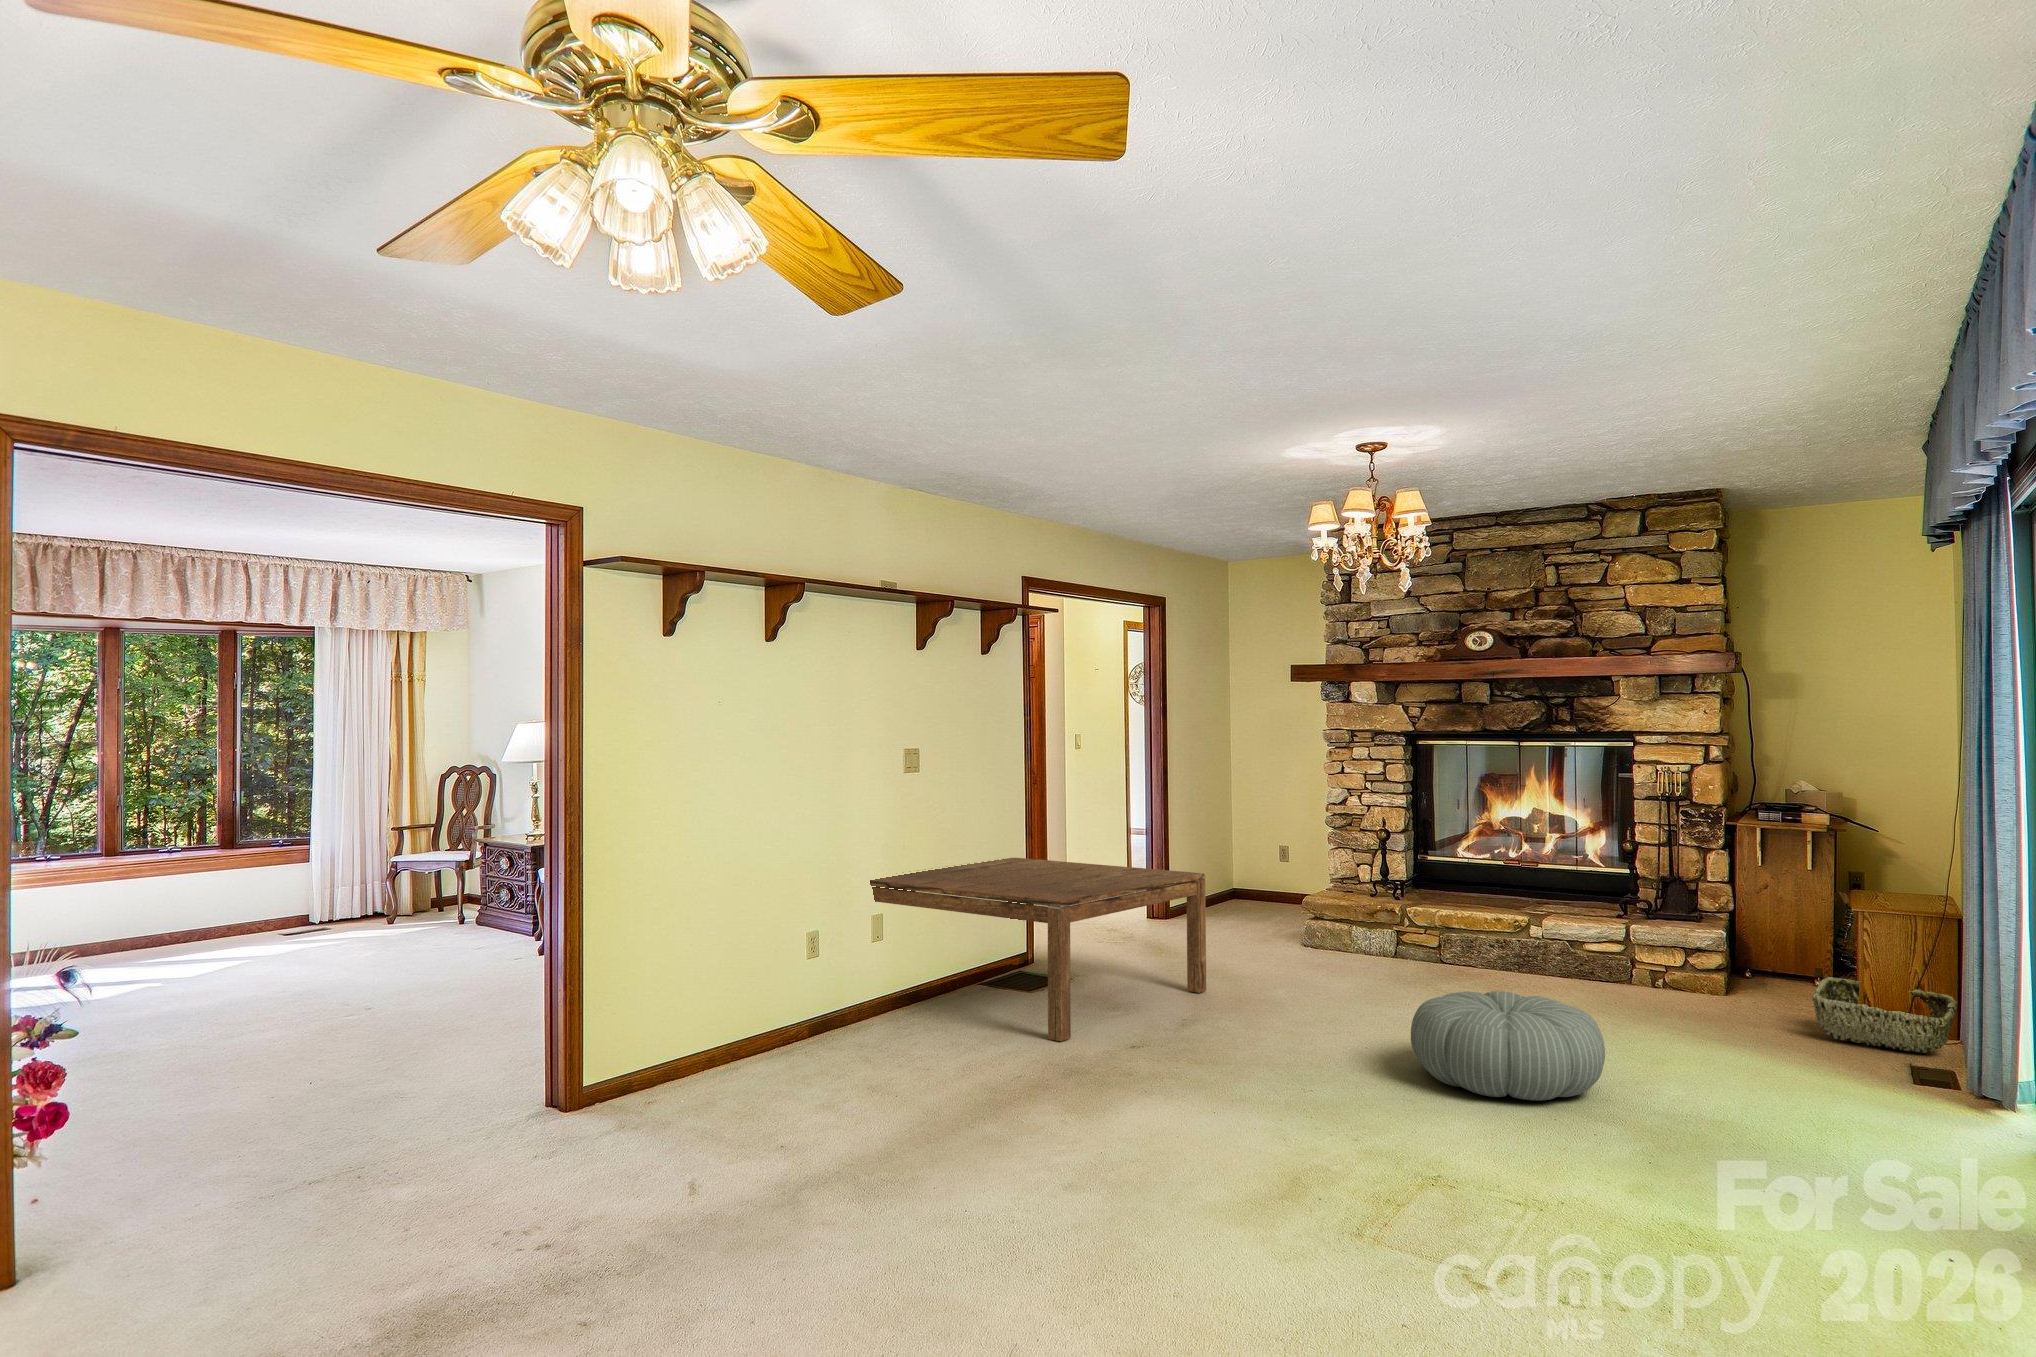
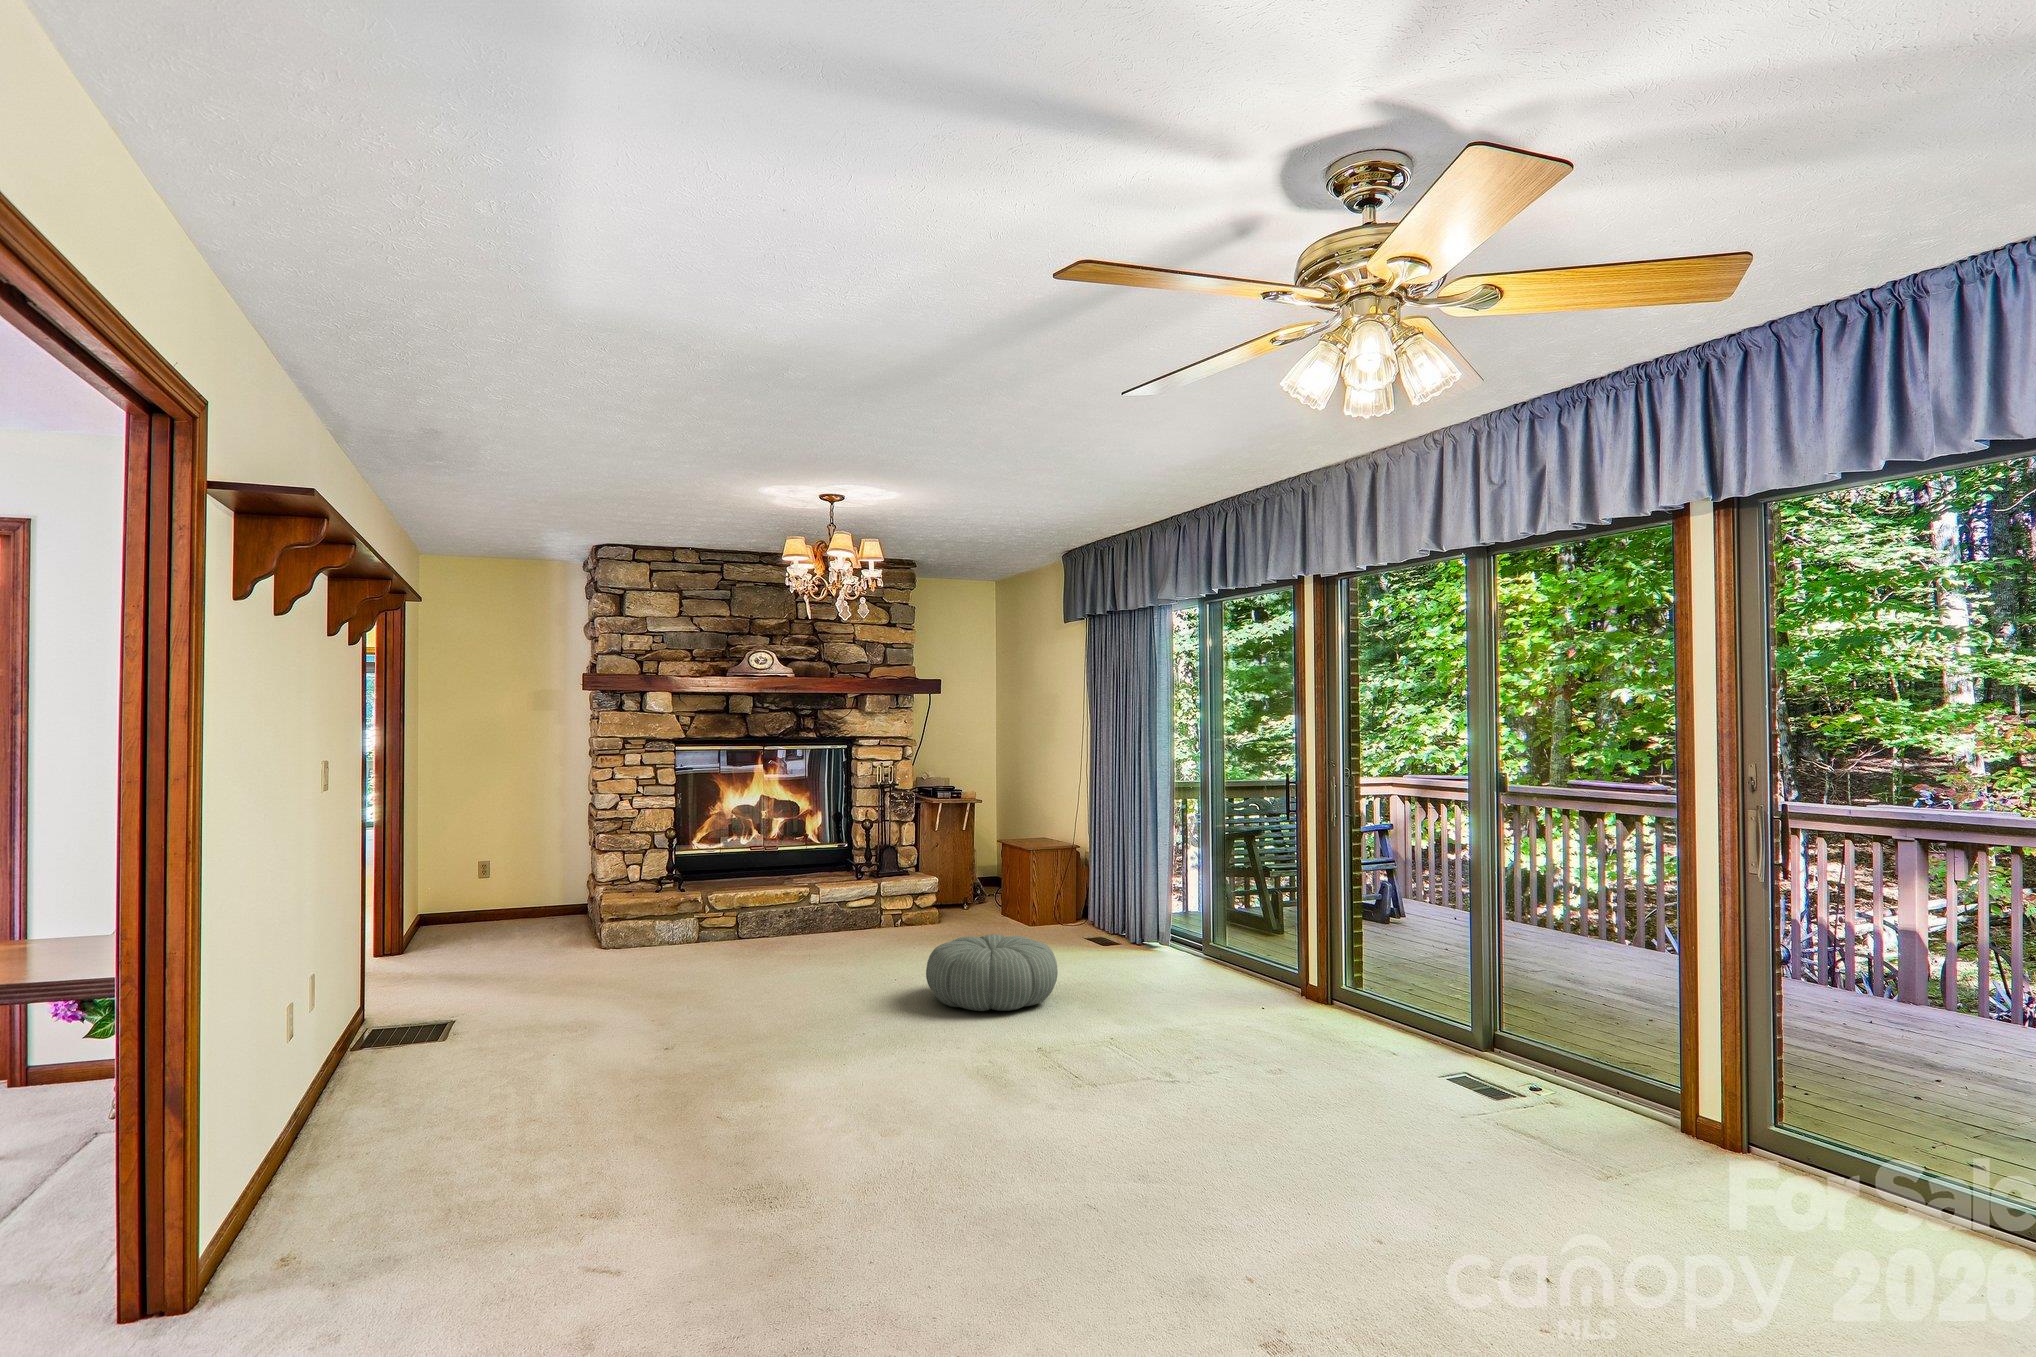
coffee table: present [870,858,1206,1041] -> none [319,888,674,1122]
woven basket: present [1812,977,1957,1053] -> none [1022,893,1099,932]

